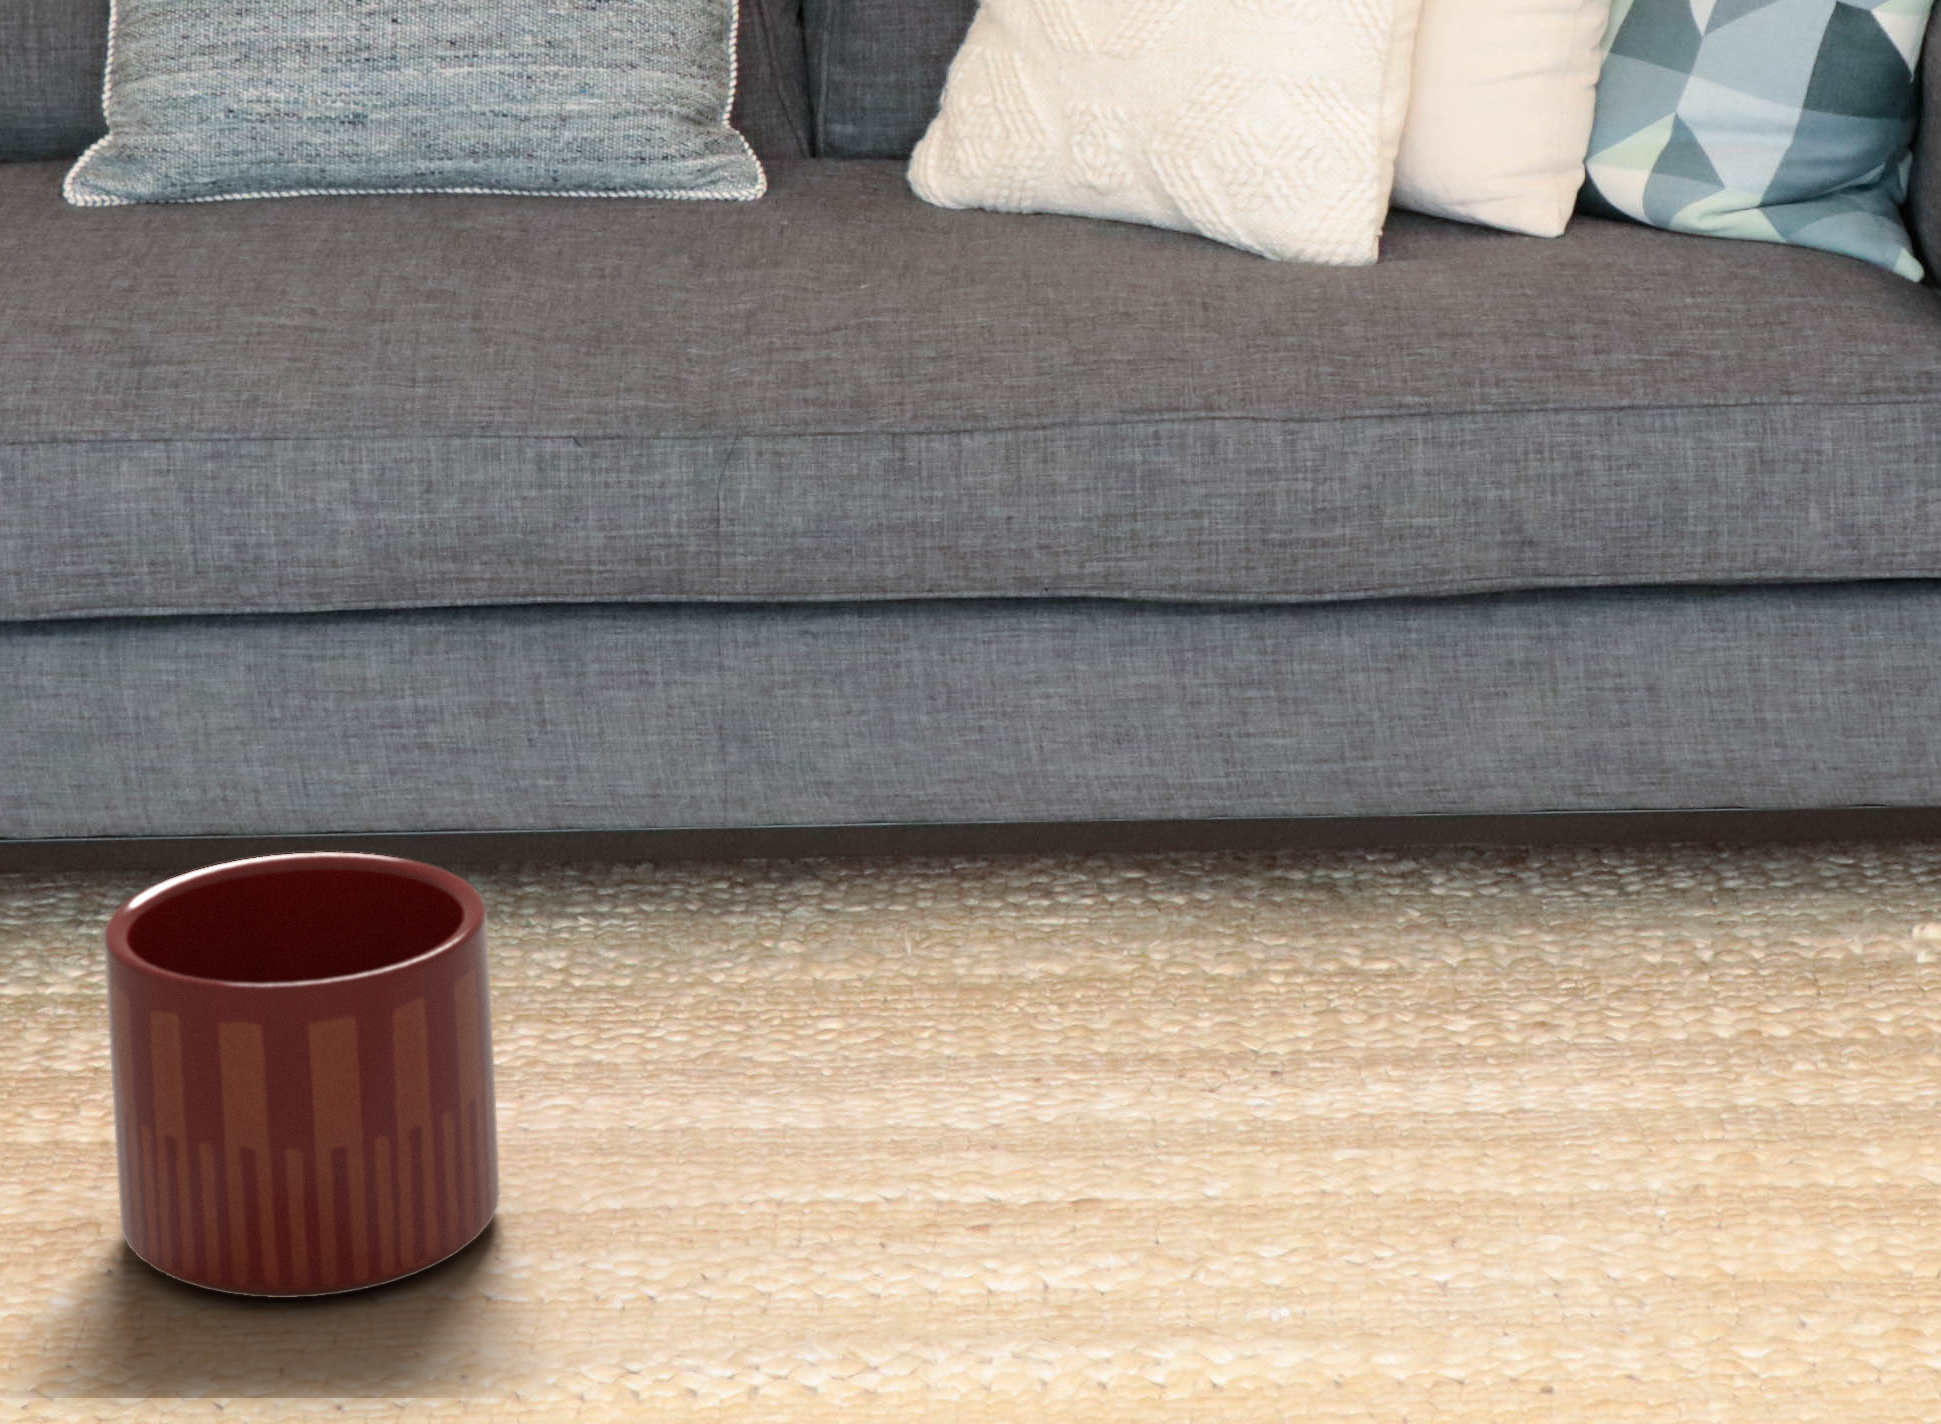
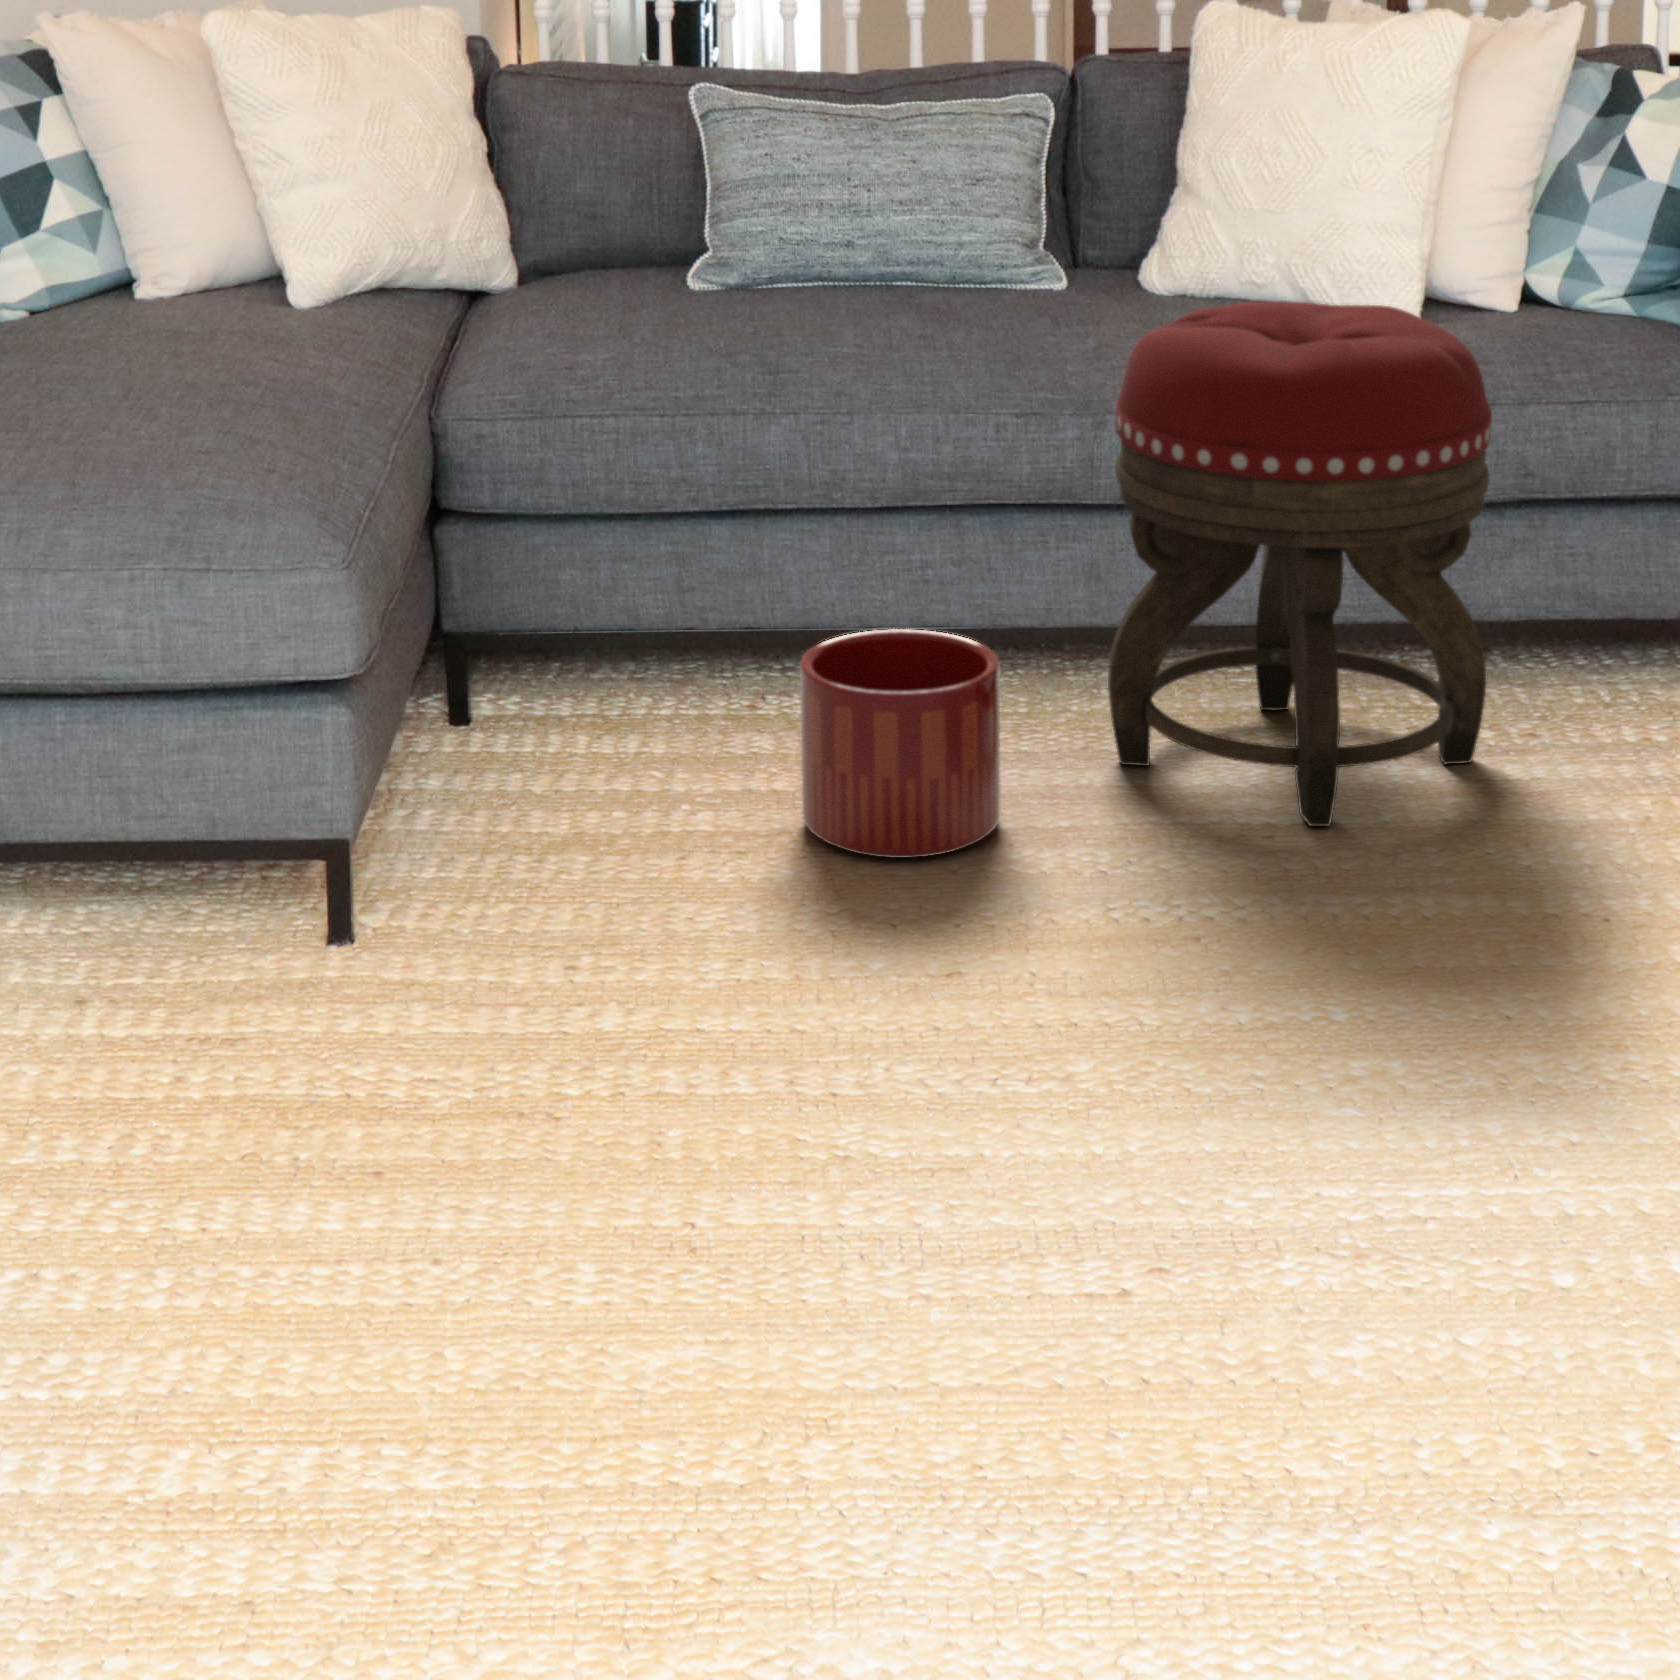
footstool: none [735,225,1441,1224] -> present [1108,301,1492,826]

